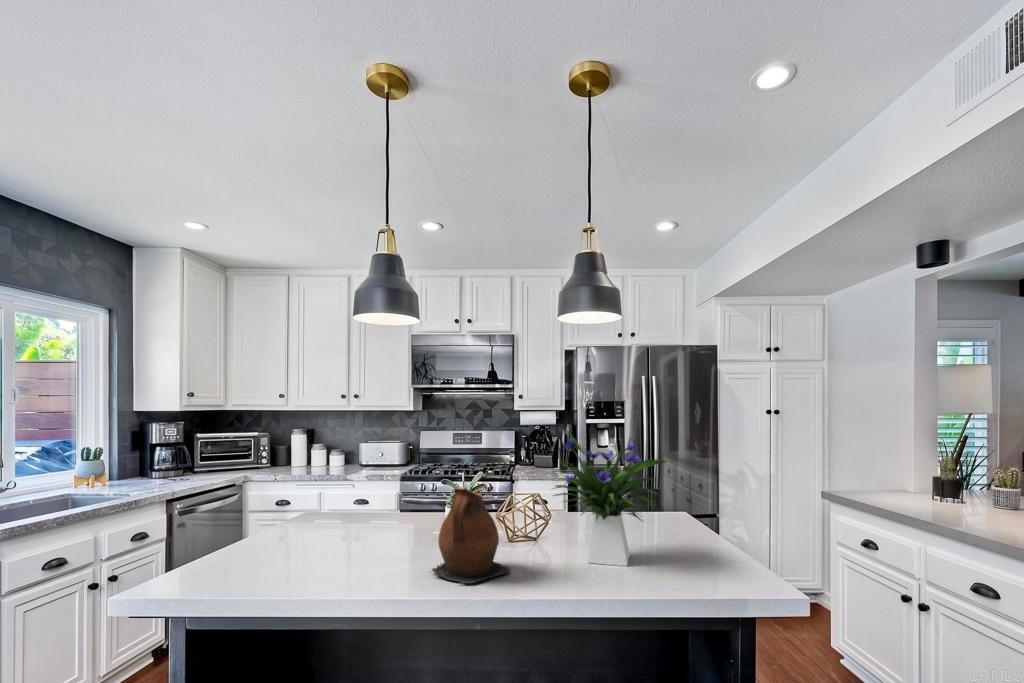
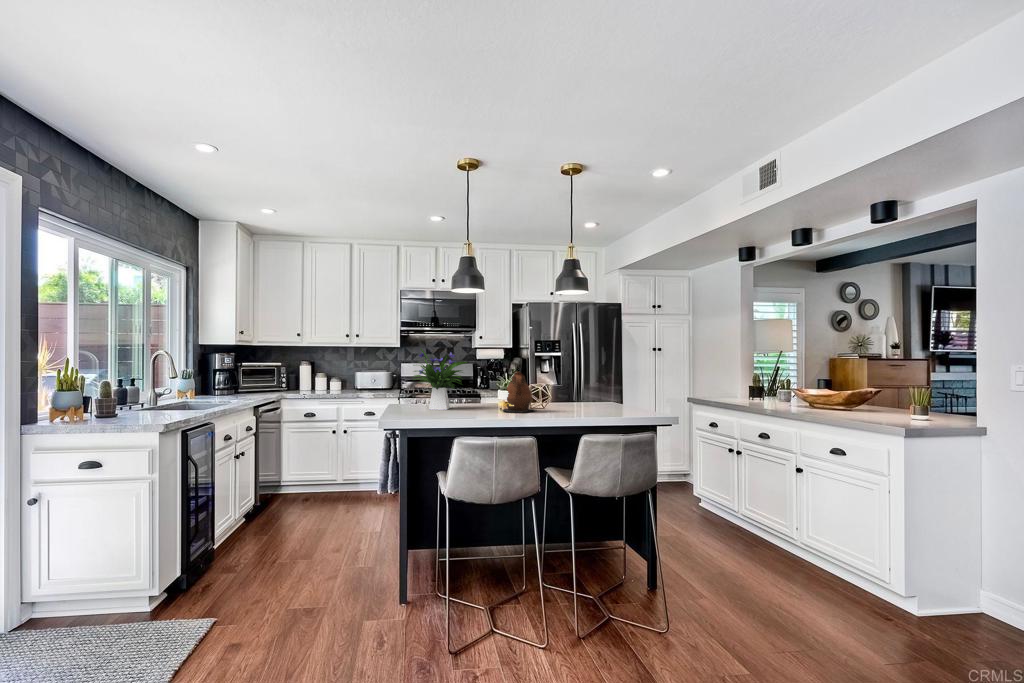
flower arrangement: present [554,431,667,566] -> present [414,348,467,410]

